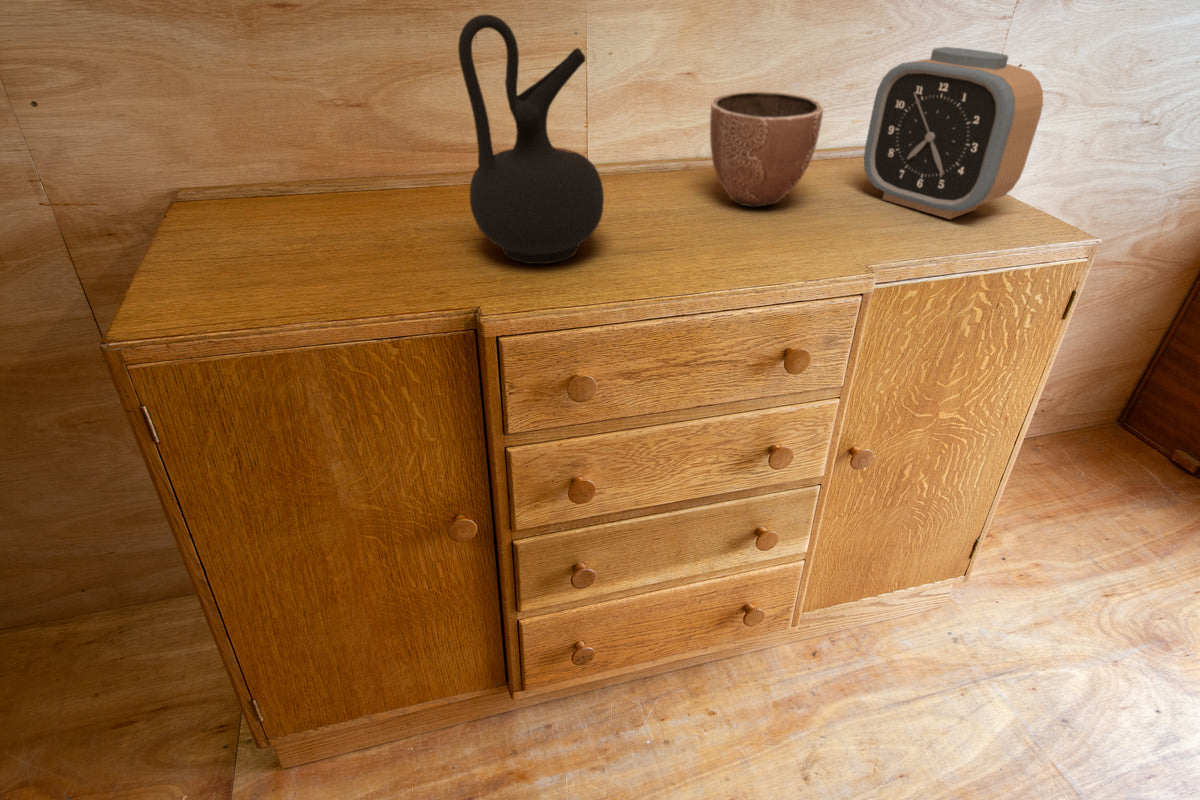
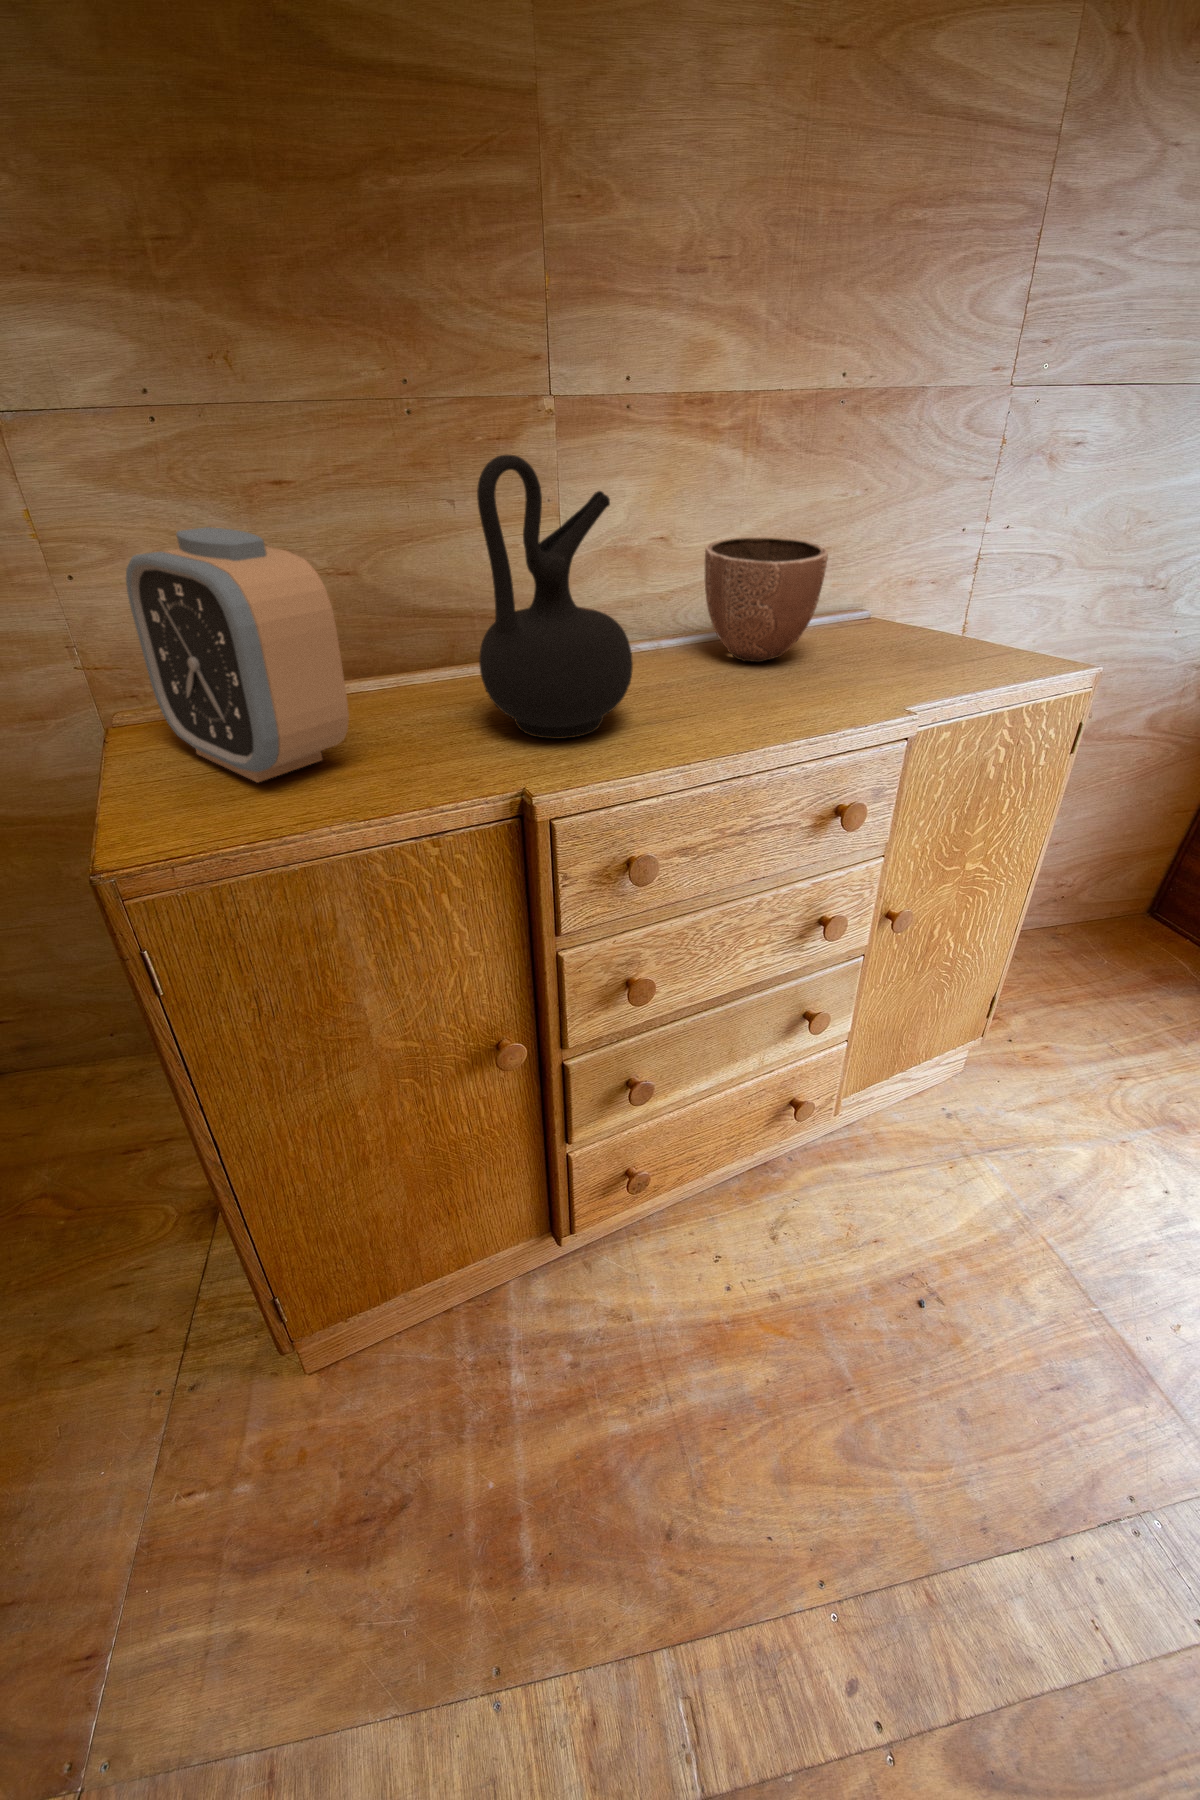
alarm clock: present [864,47,1043,219] -> present [126,527,349,783]

